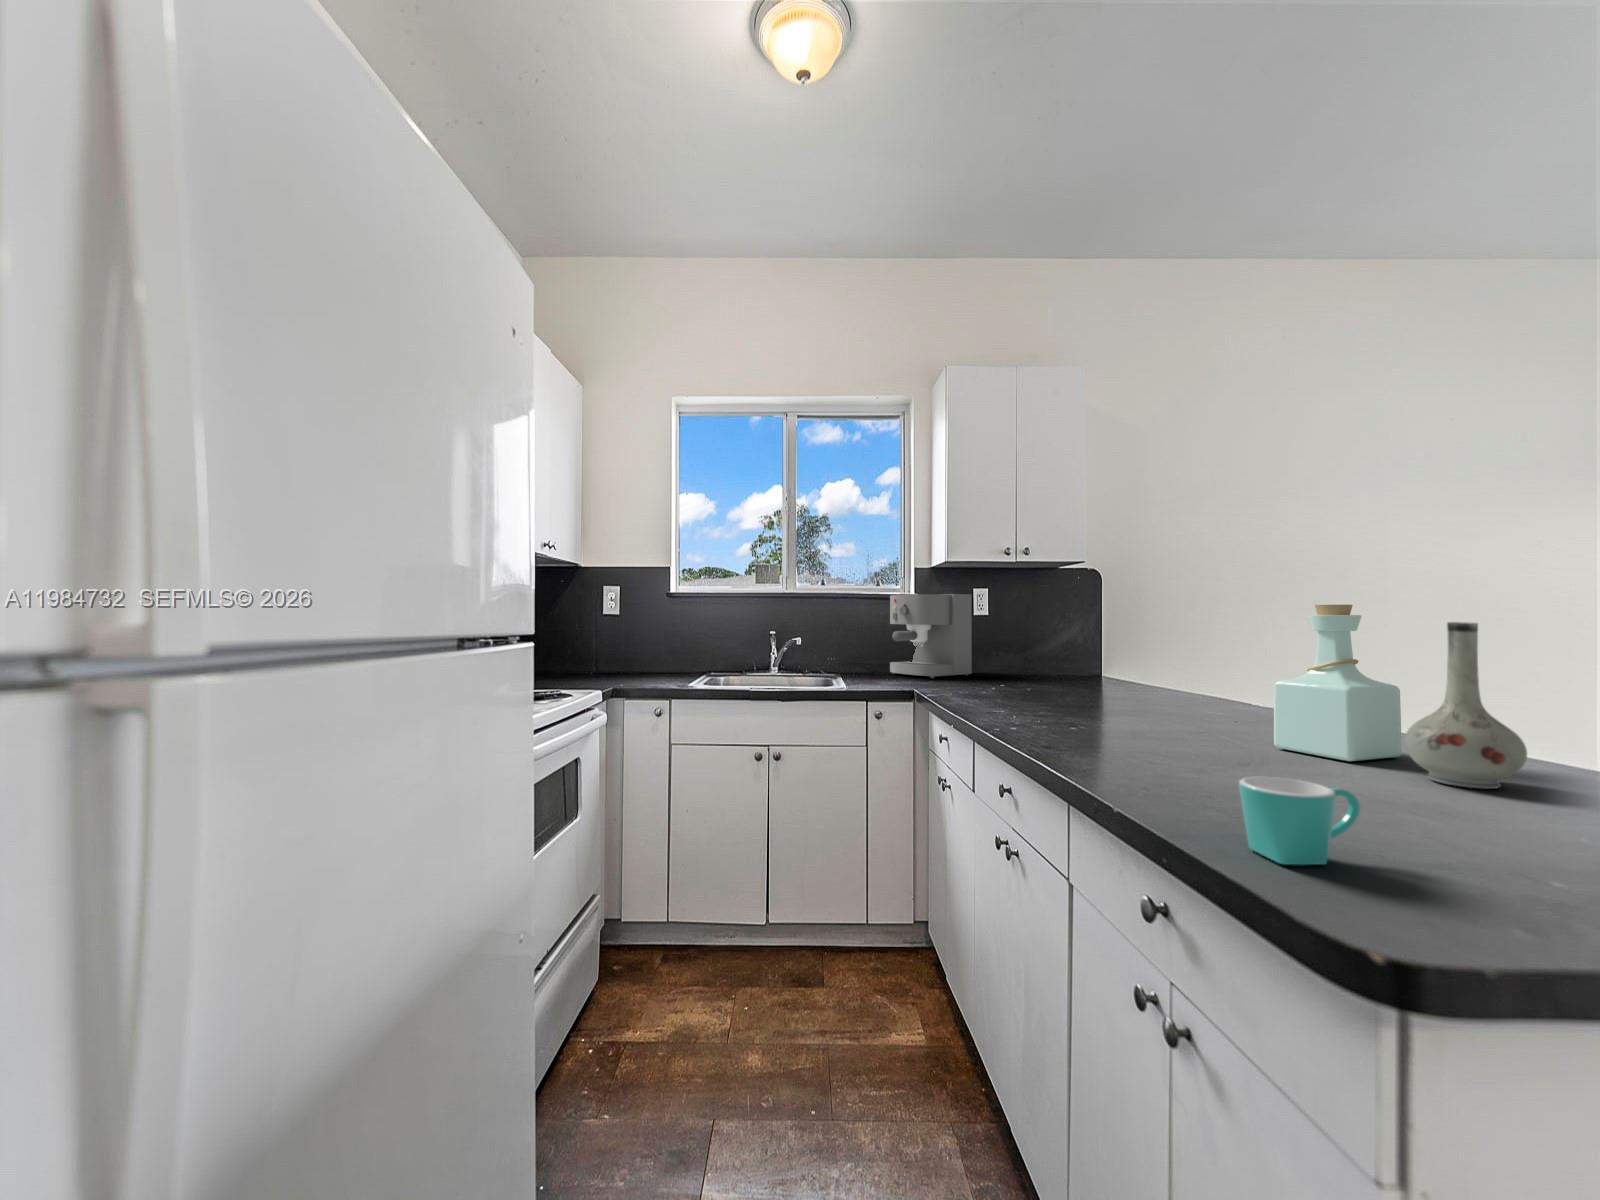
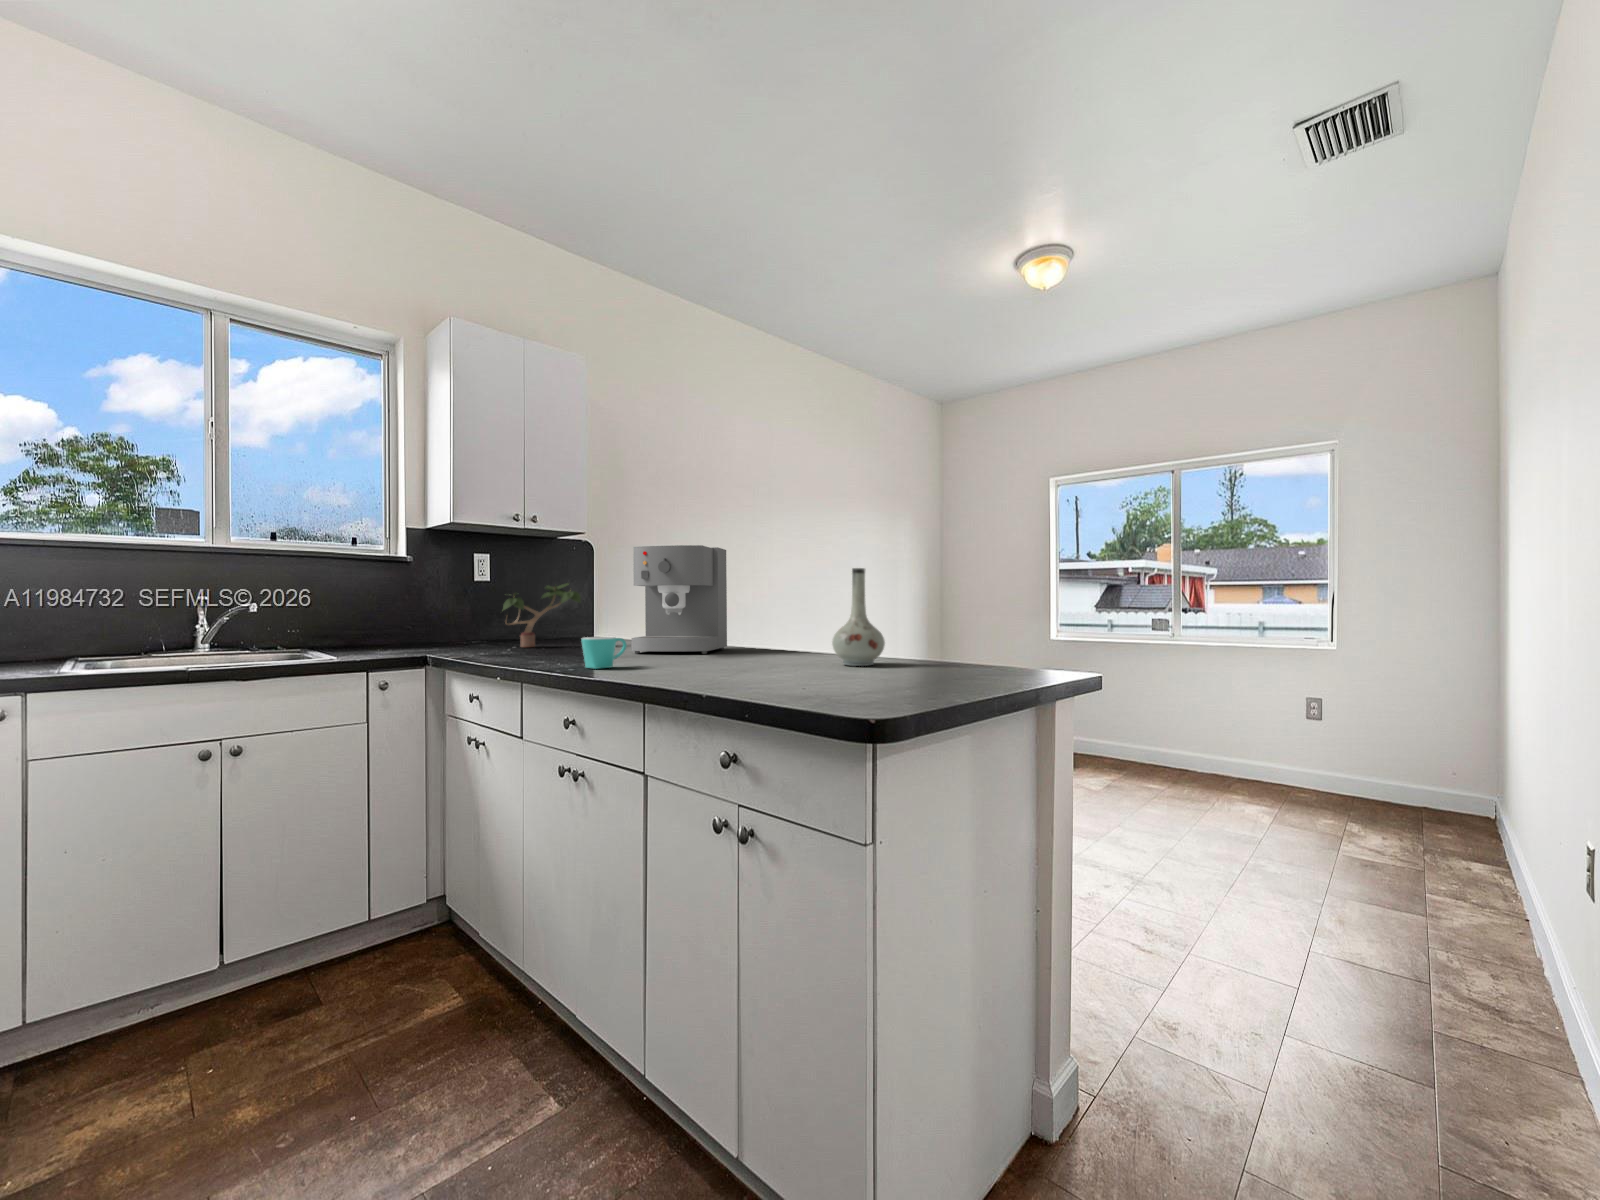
coffee maker: present [890,594,972,678] -> present [631,545,727,654]
bottle: present [1274,605,1402,762] -> none [759,559,825,663]
potted plant: none [977,618,1081,687] -> present [502,583,581,647]
mug: present [1239,777,1360,865] -> present [581,637,627,669]

